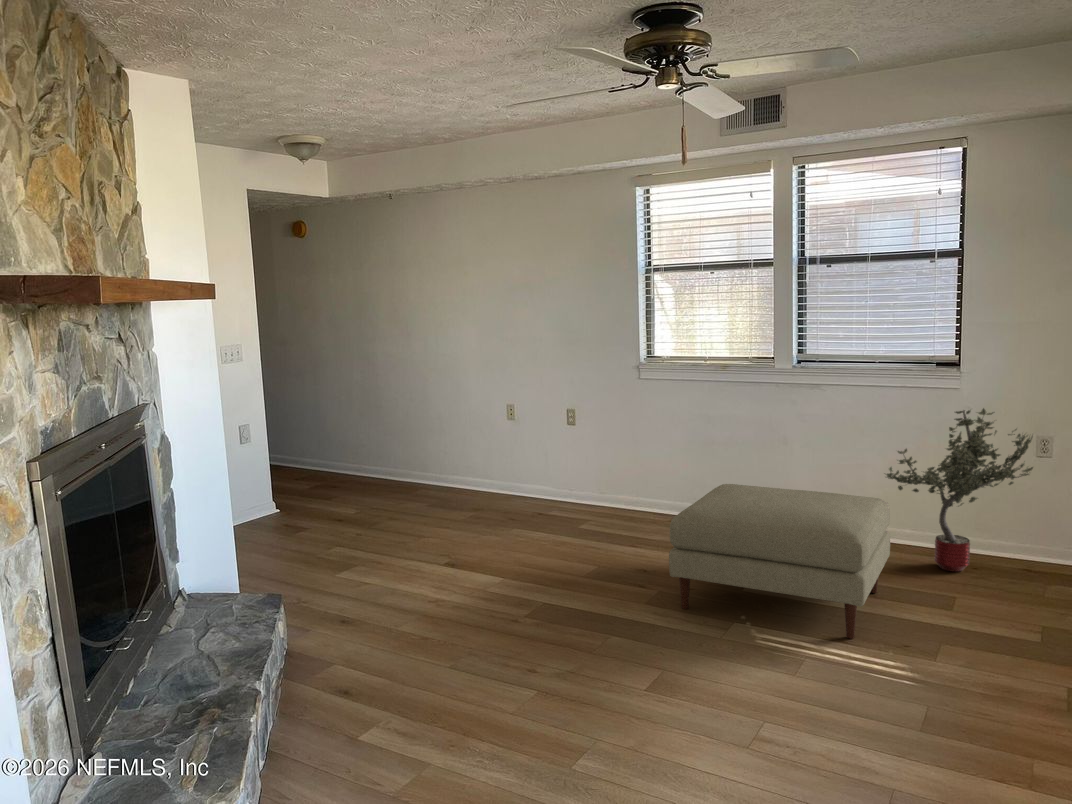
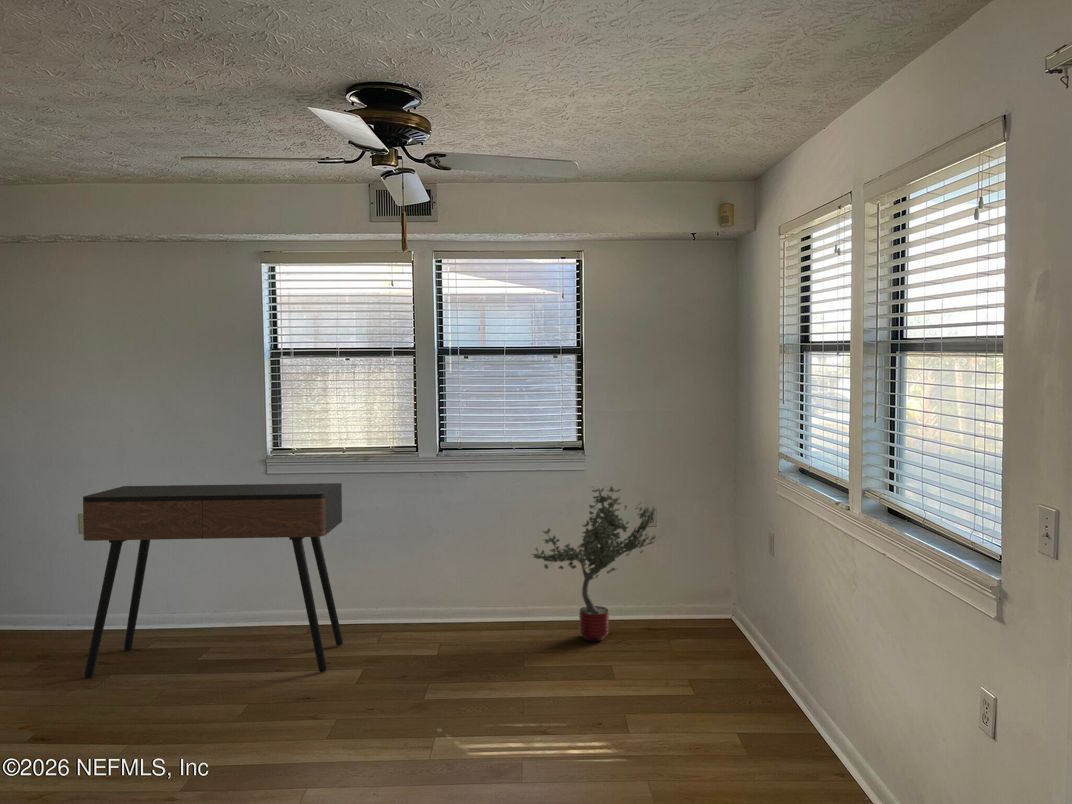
console table: none [496,386,696,555] -> present [83,483,343,678]
ottoman: present [669,484,890,639] -> none [354,578,571,736]

